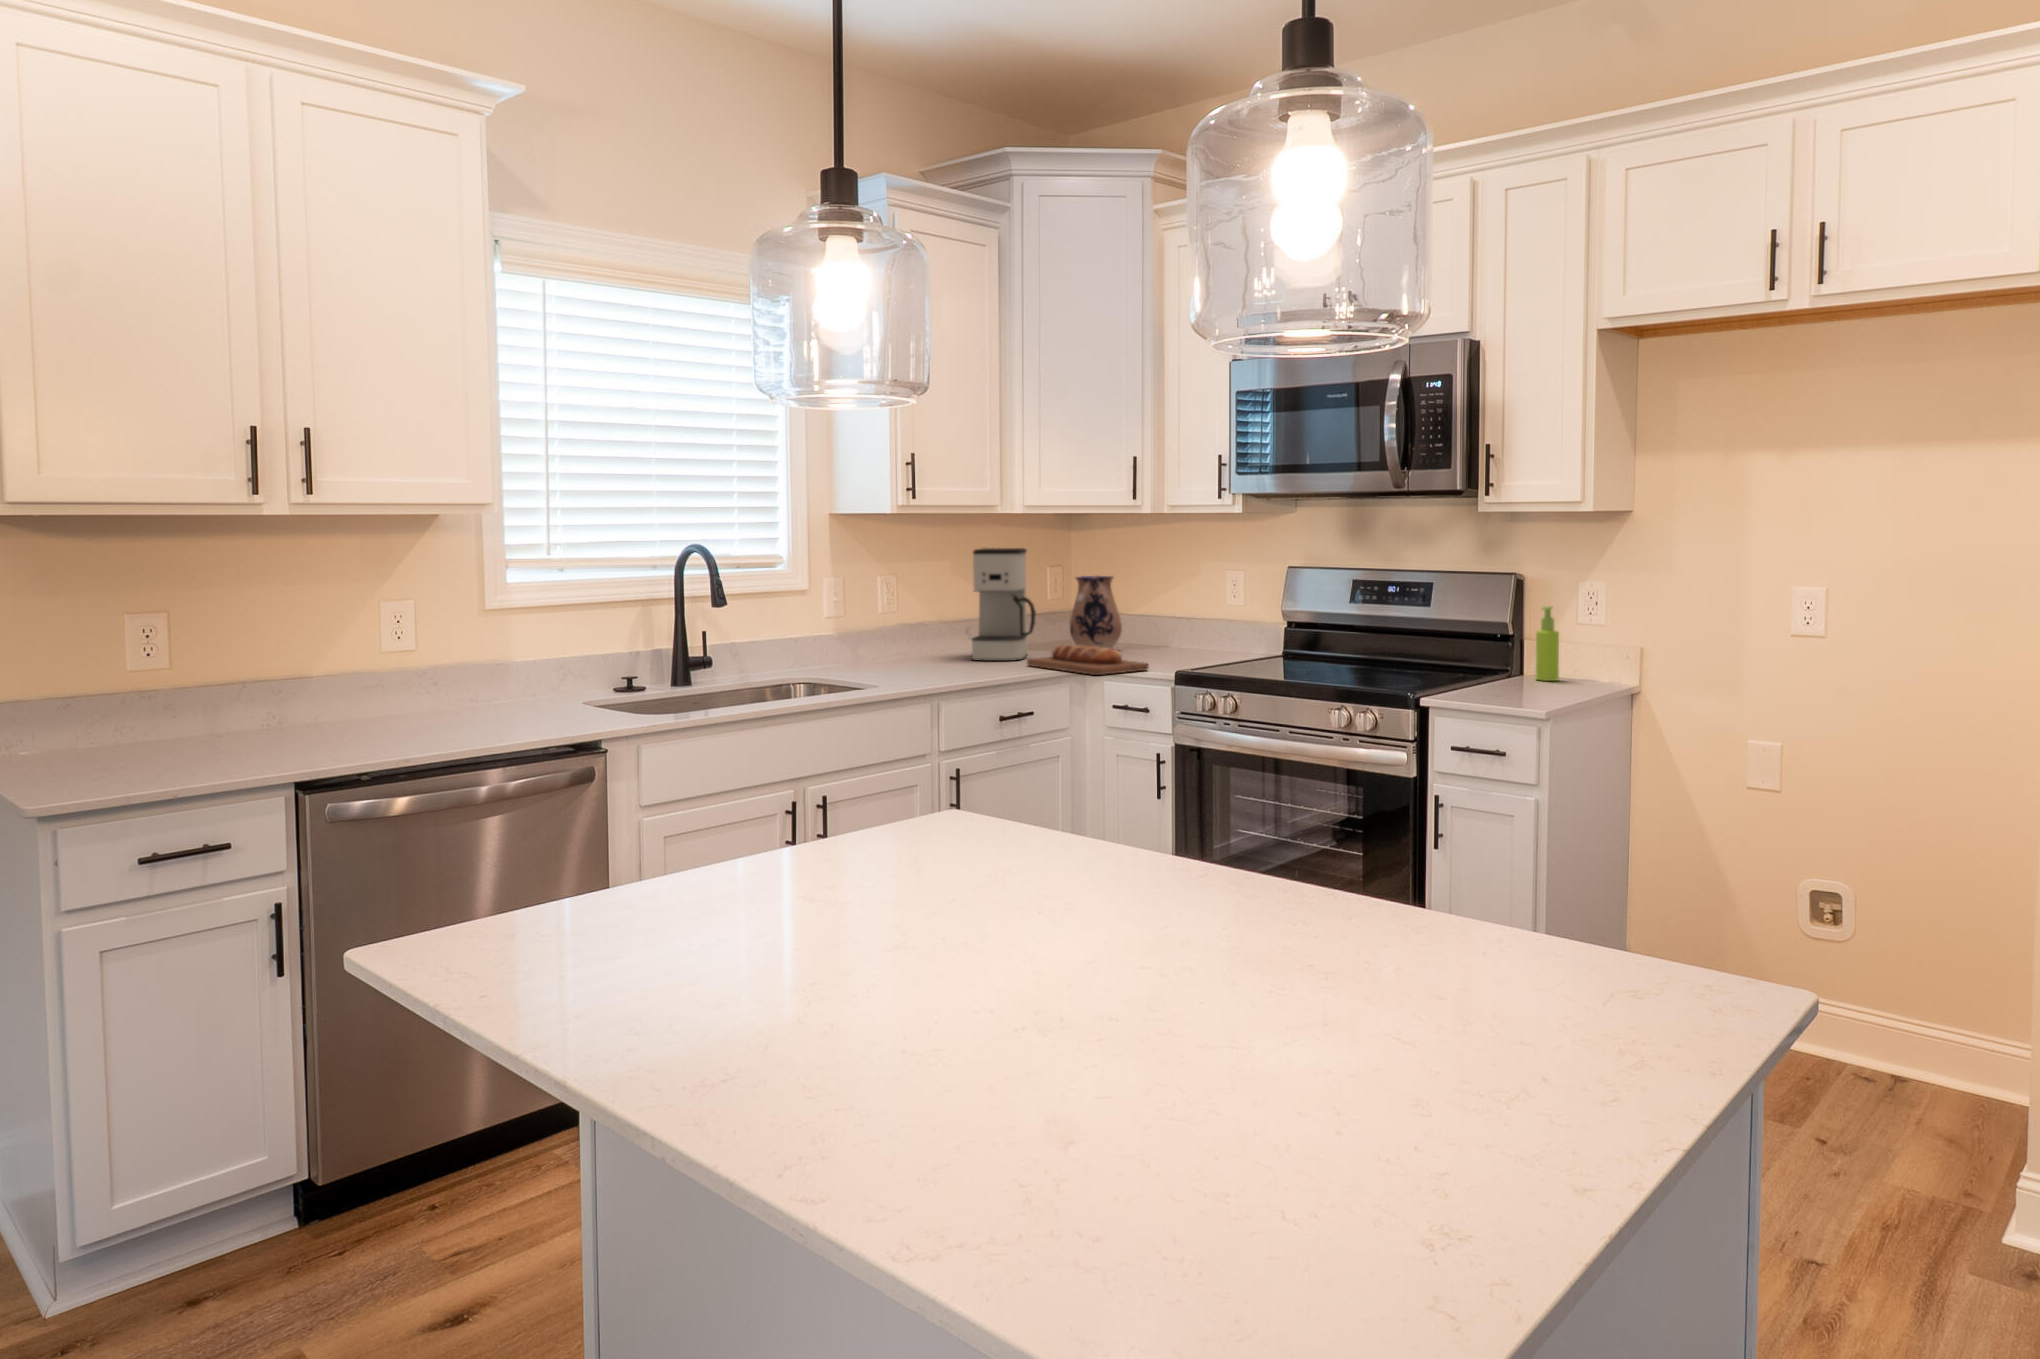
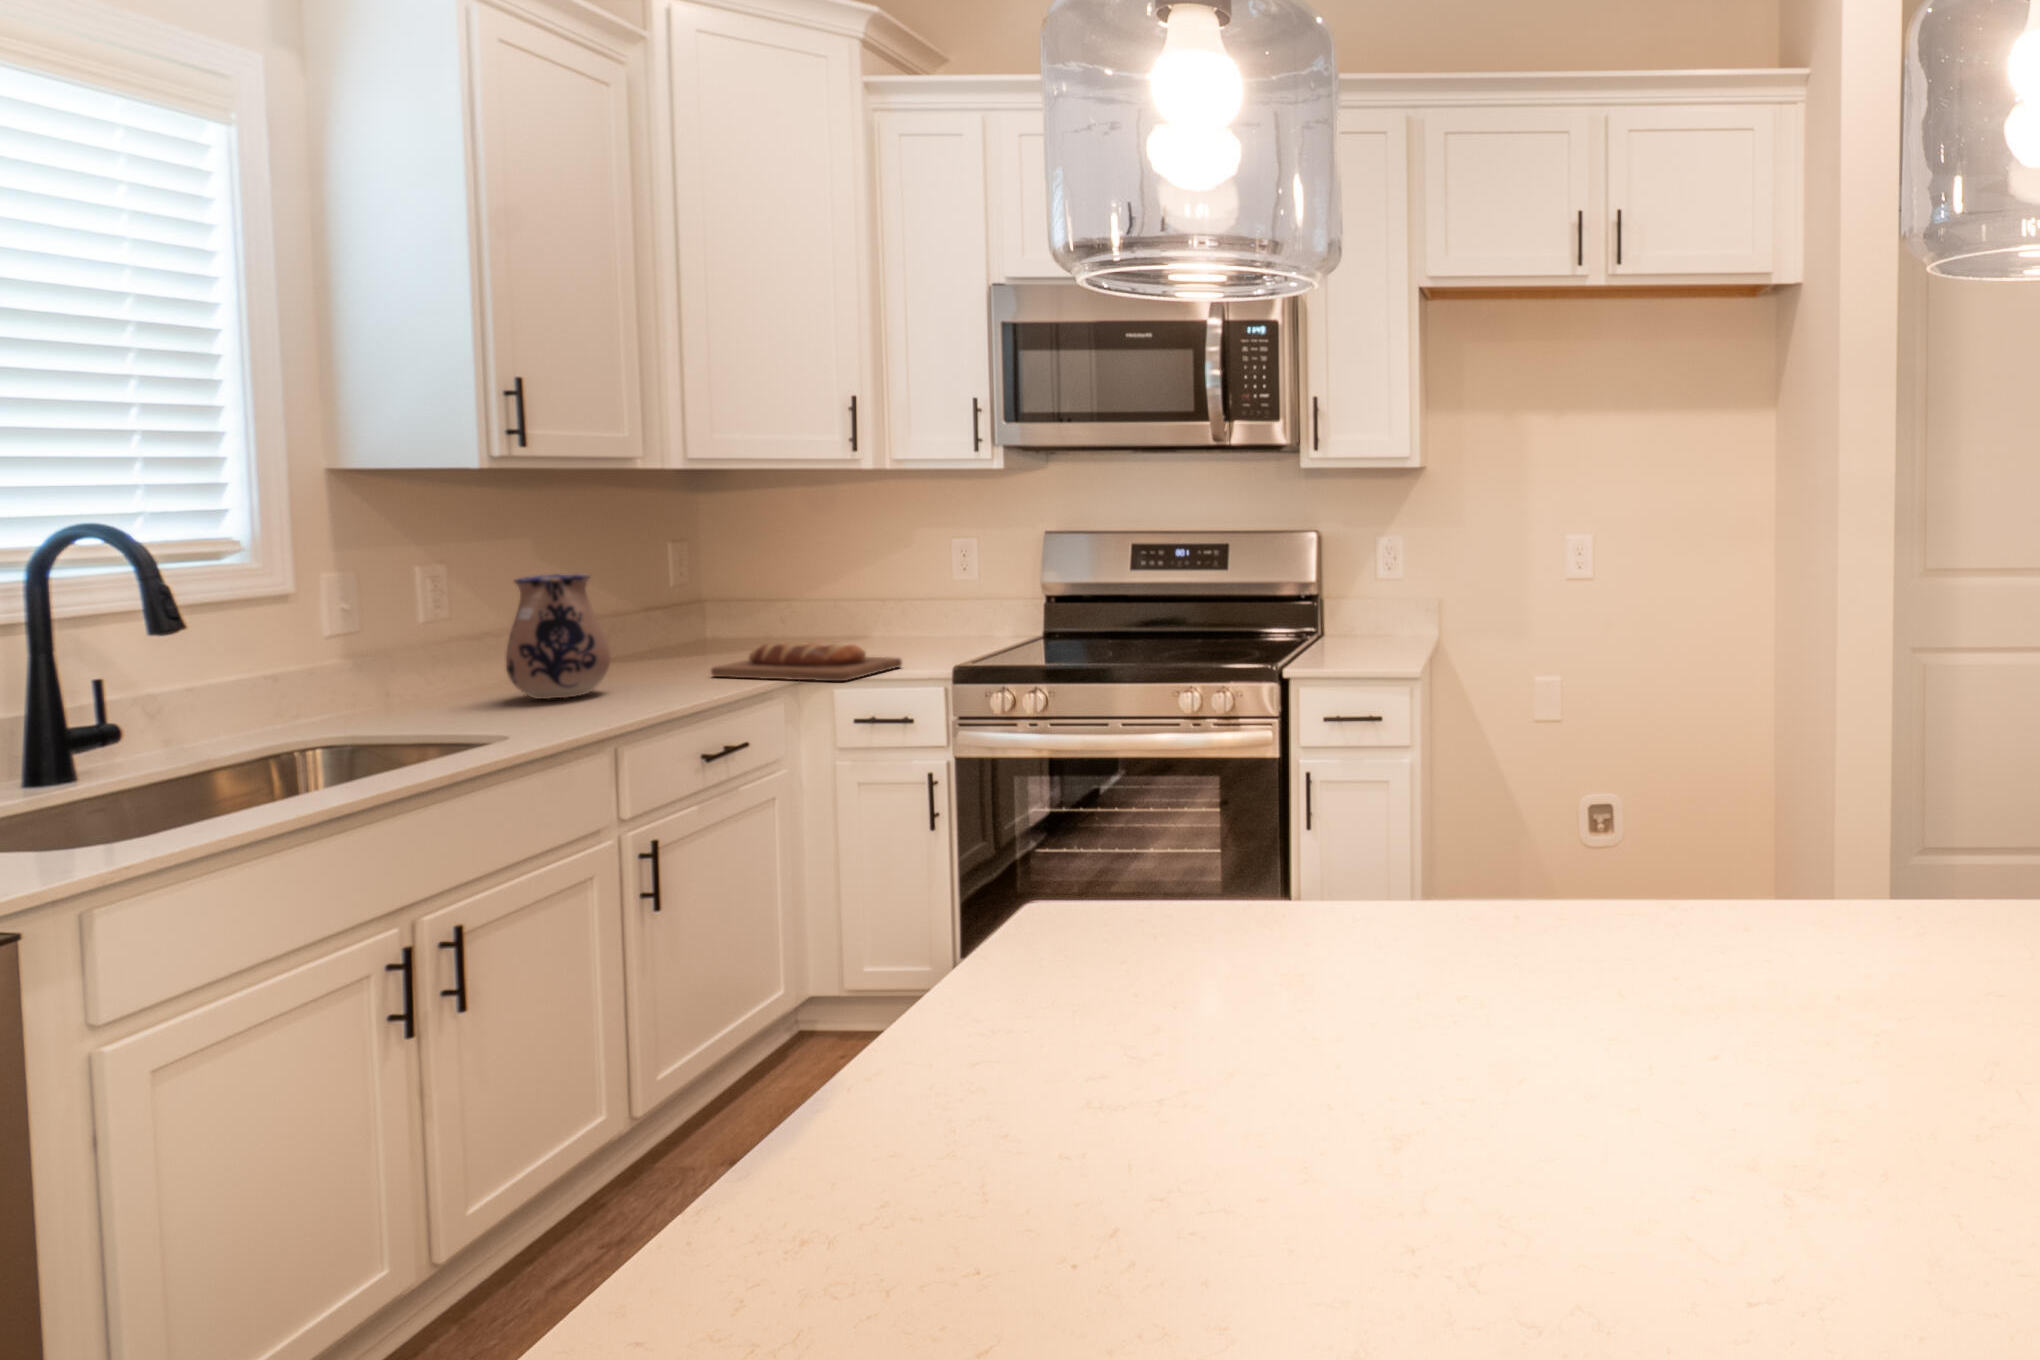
coffee maker: present [972,548,1036,661] -> none [598,516,701,676]
ceramic pitcher: present [1070,576,1122,649] -> present [506,574,610,699]
soap dispenser: present [1536,606,1559,681] -> none [1340,563,1362,637]

